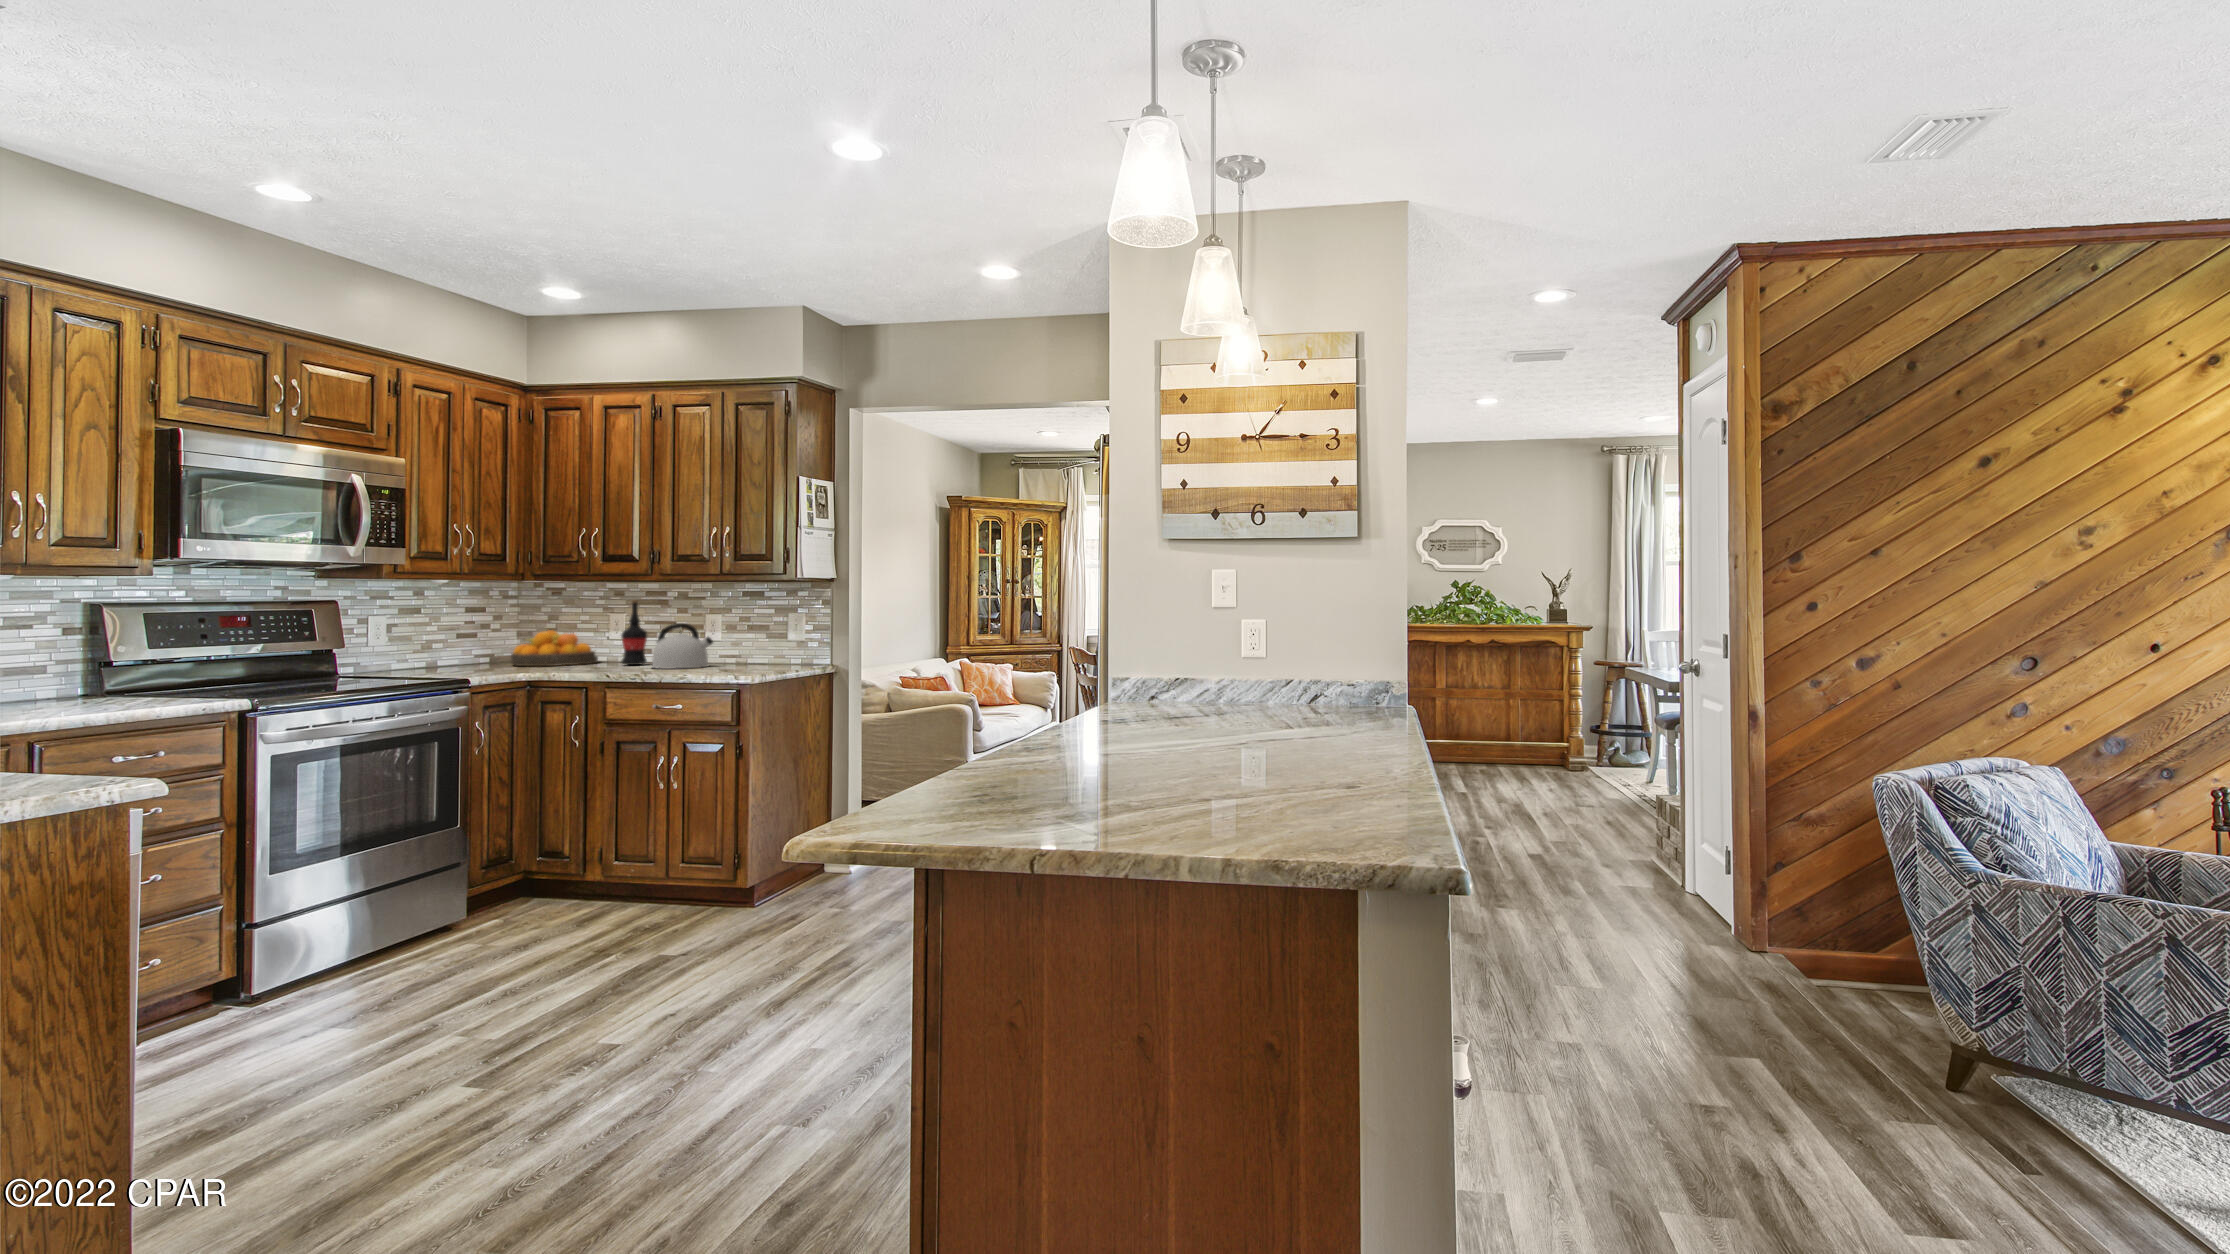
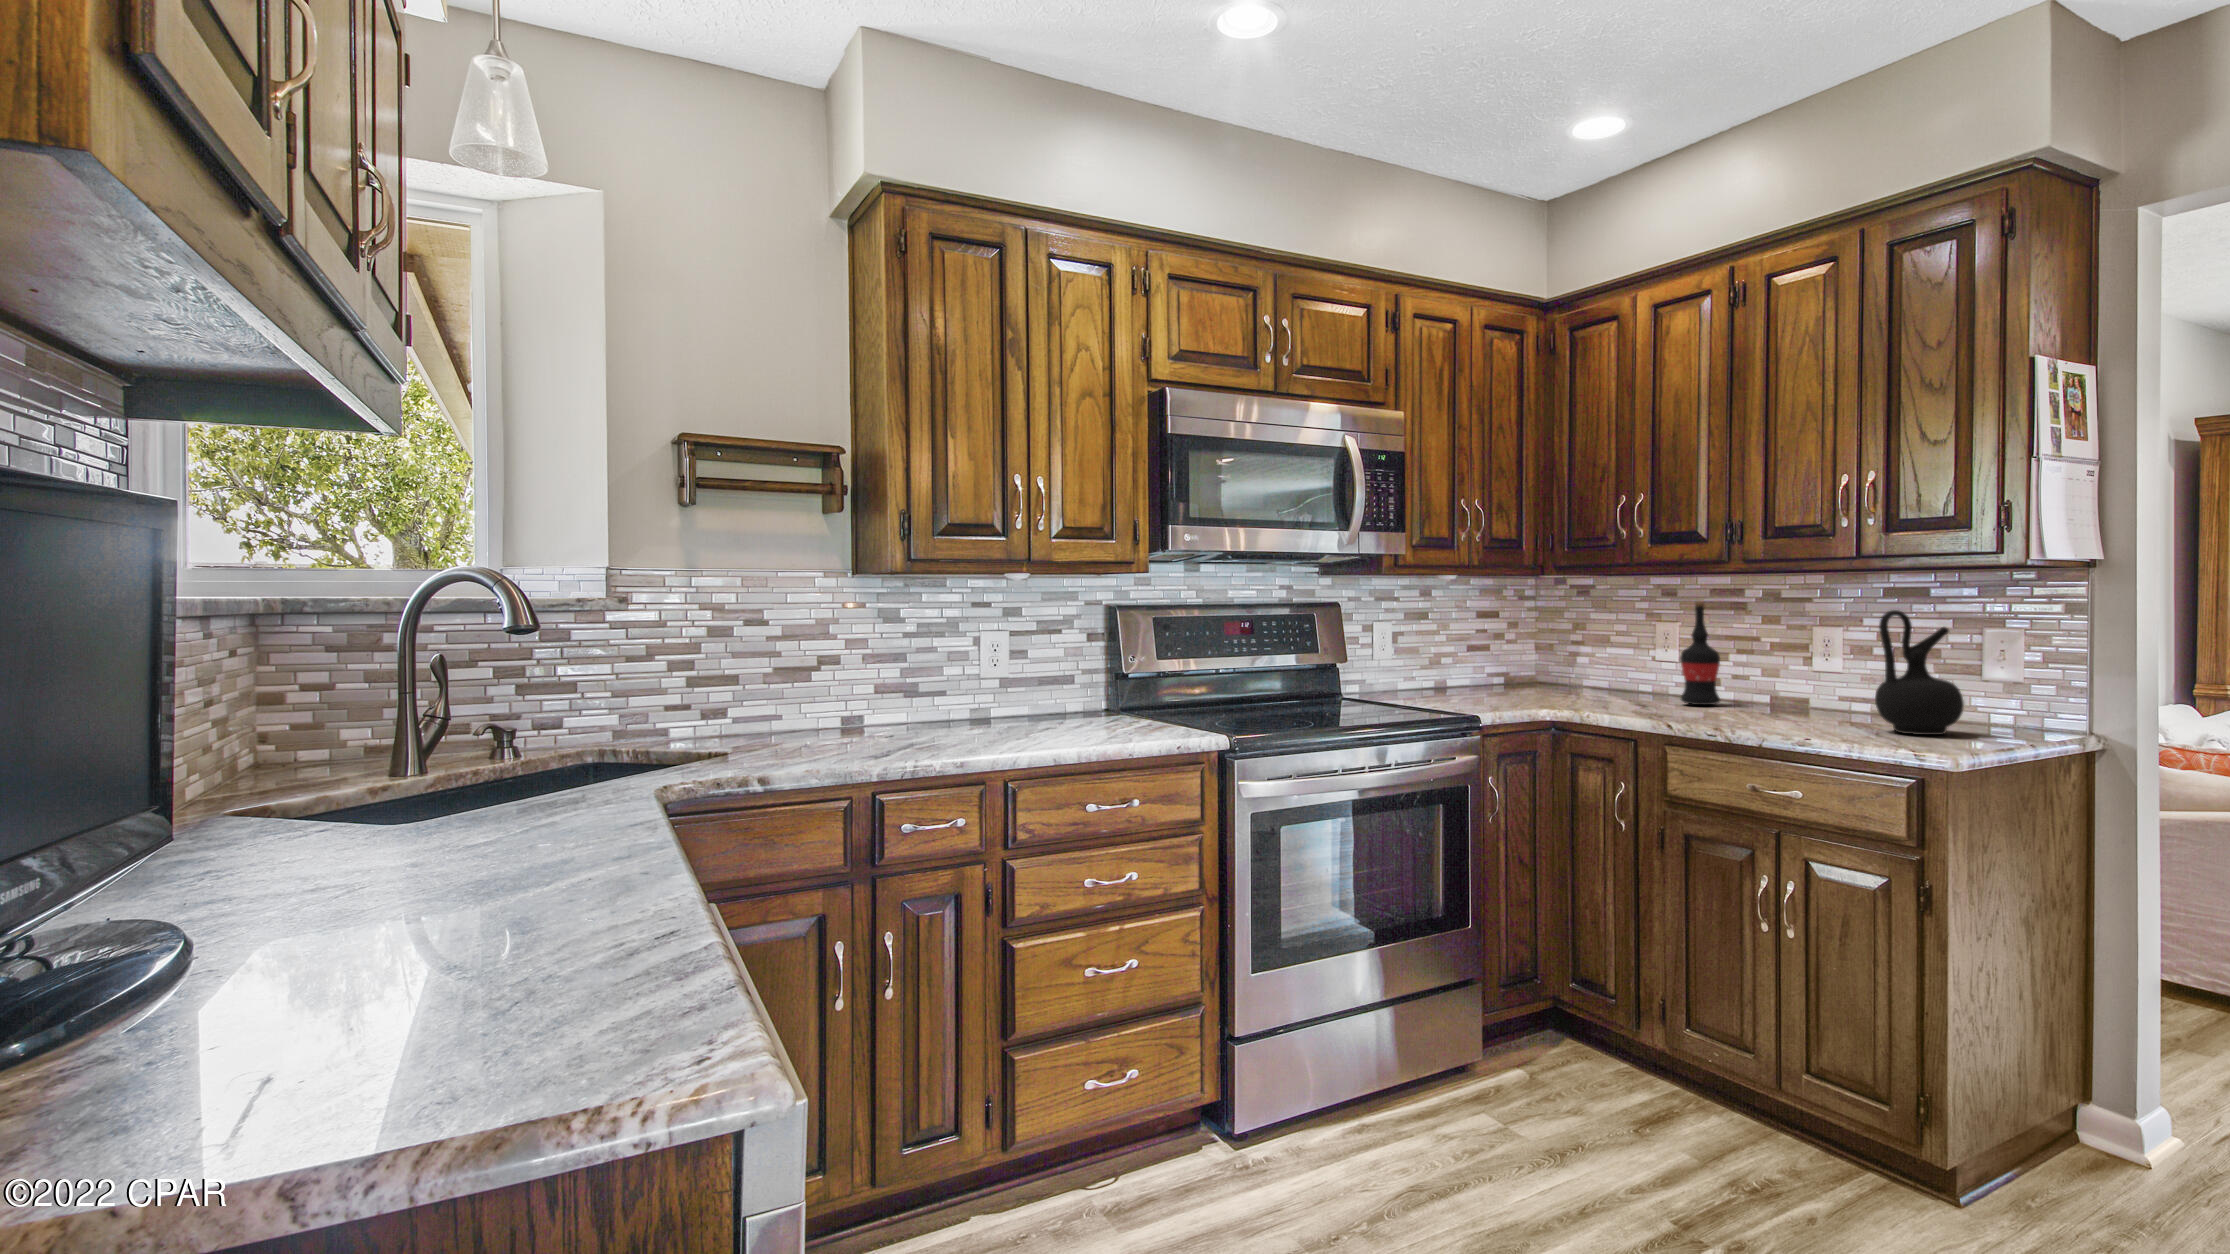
ceramic jug: none [725,604,767,669] -> present [1875,610,1964,735]
kettle: present [652,623,713,669] -> none [1733,642,1843,722]
fruit bowl: present [511,630,598,666] -> none [1531,644,1643,698]

